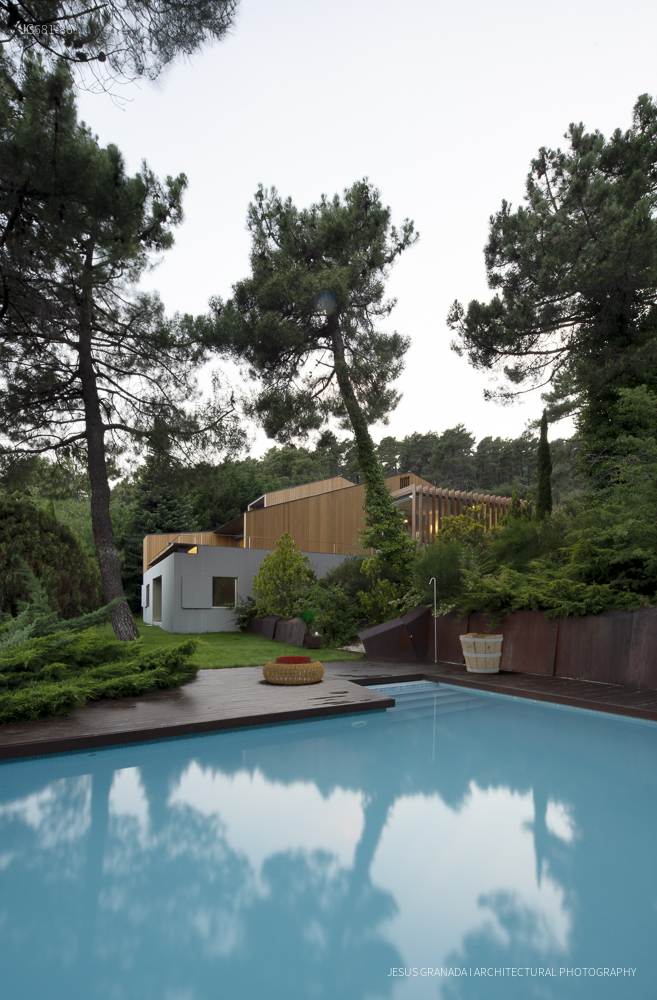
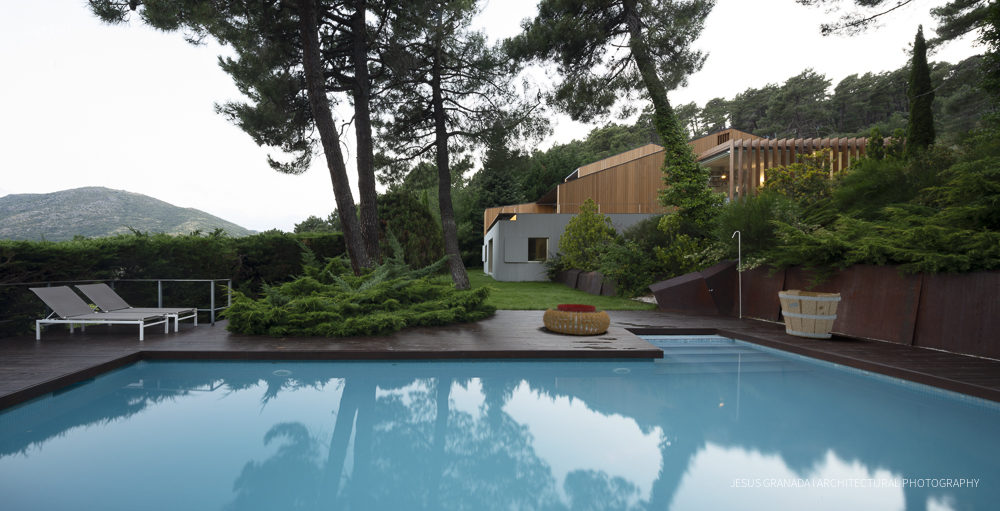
potted tree: present [298,610,323,648] -> none [592,258,618,298]

